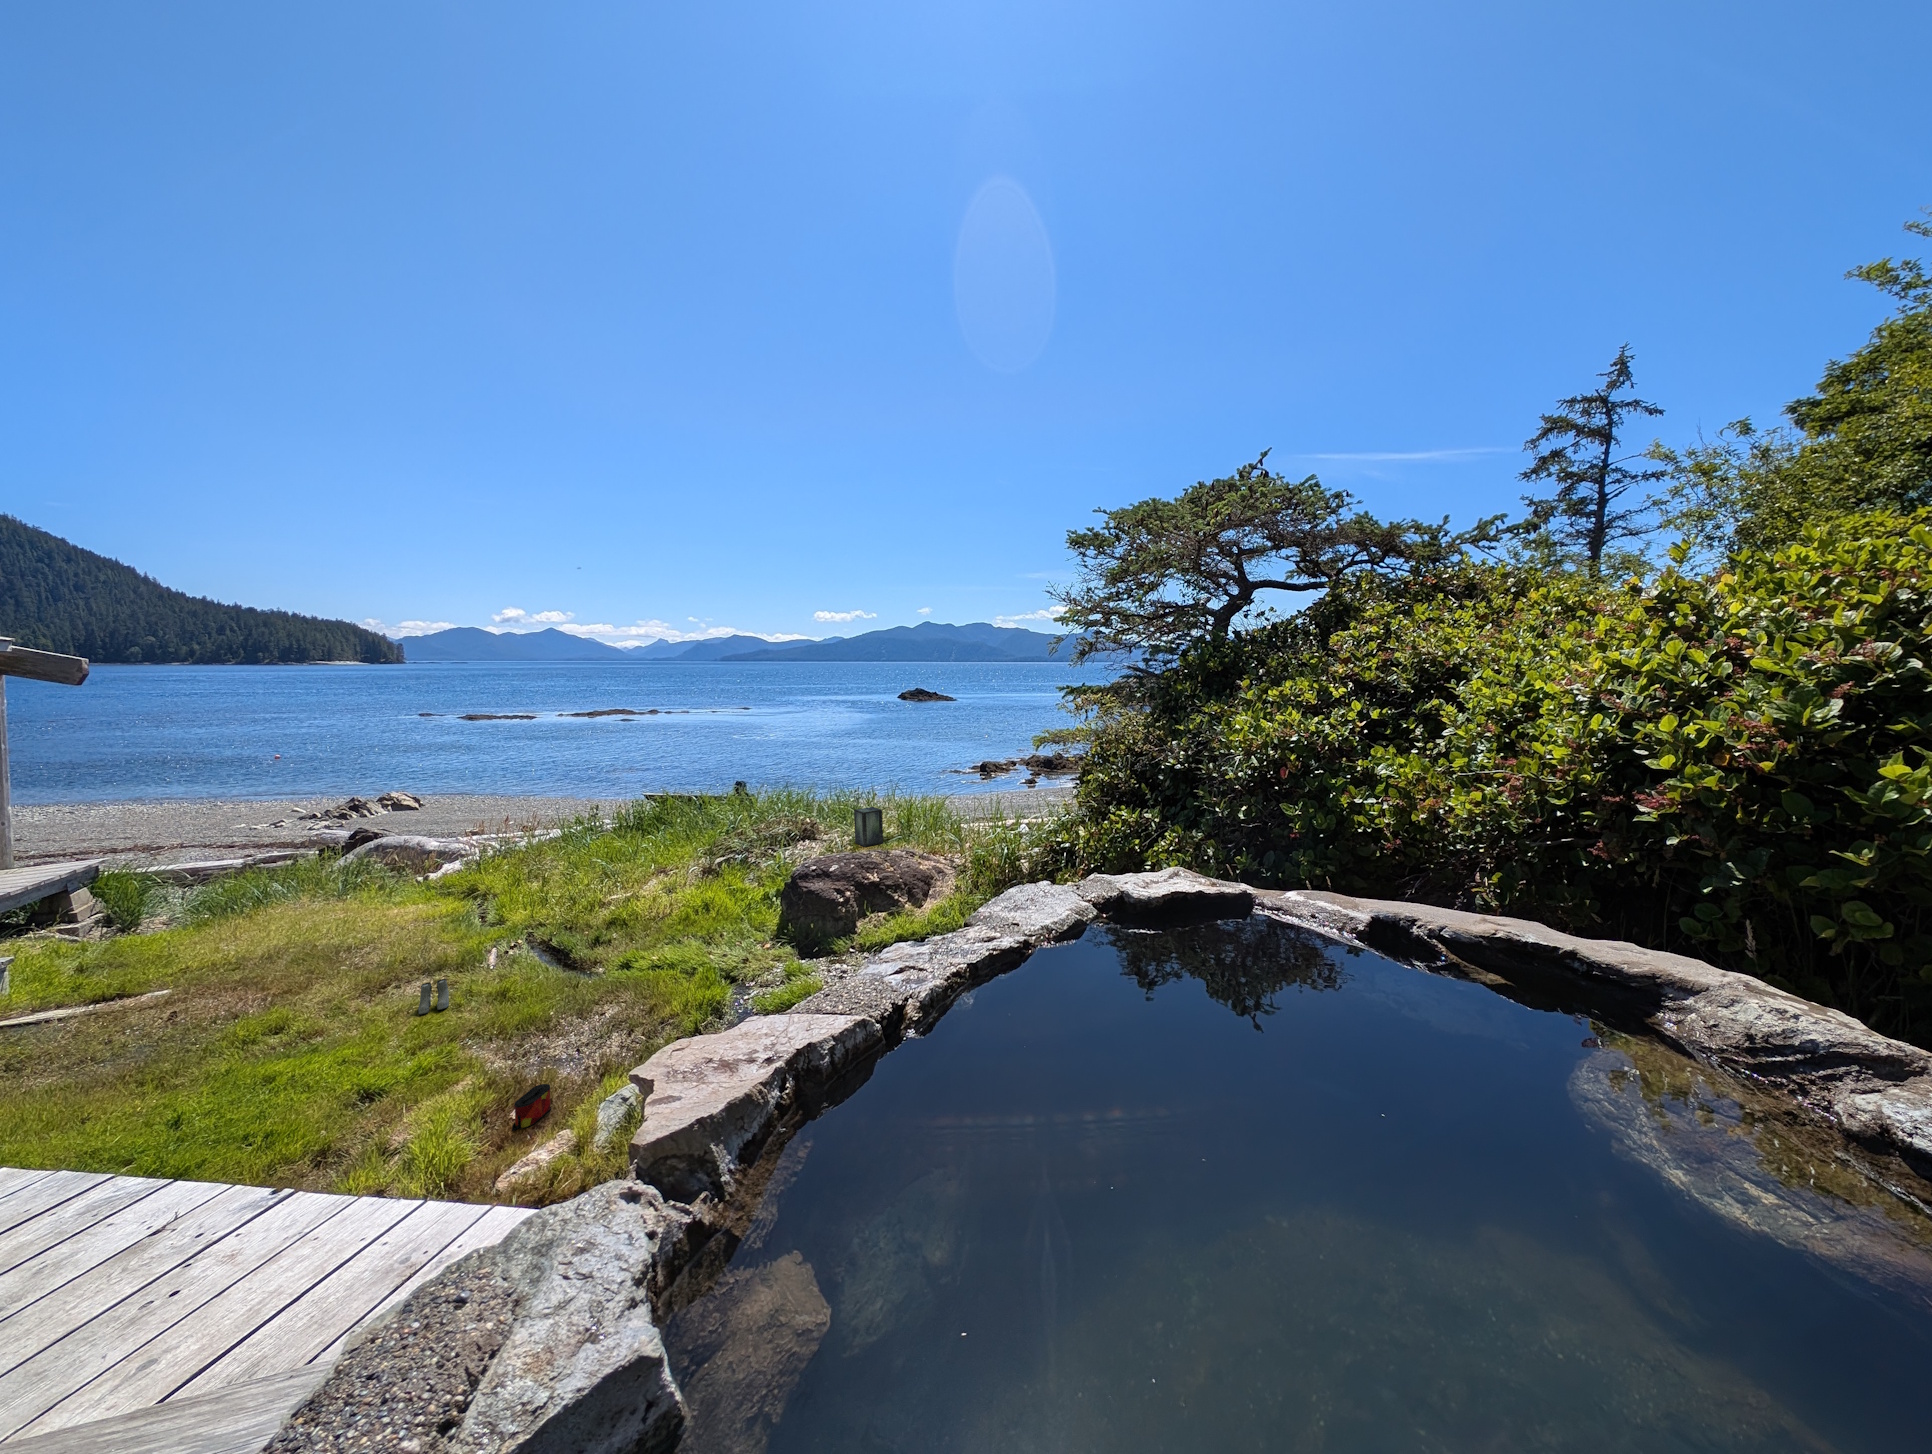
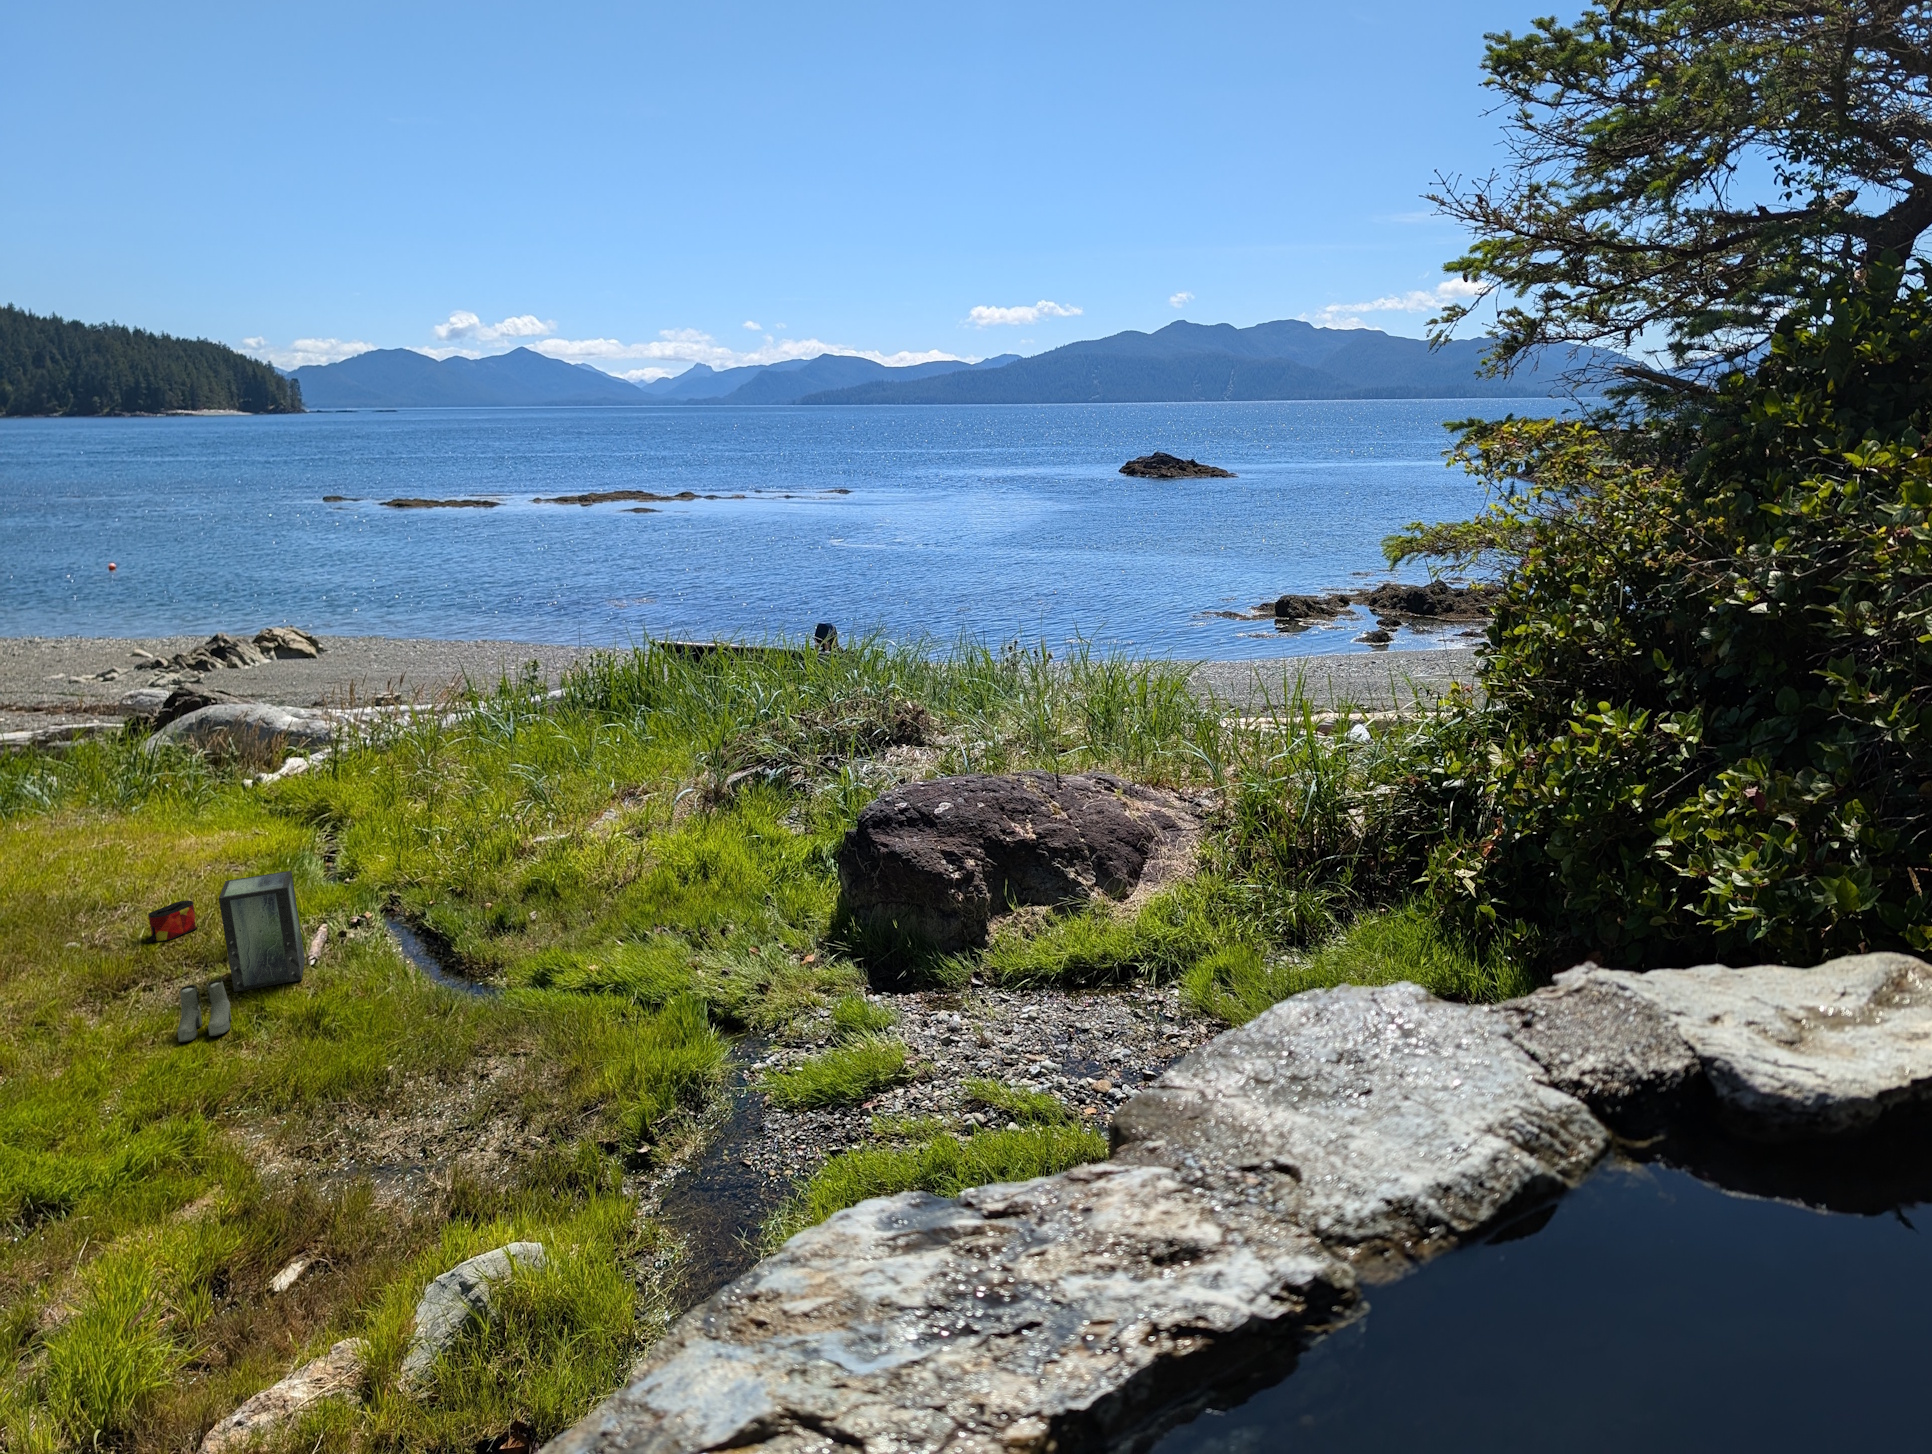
storage box: present [854,807,883,847] -> present [219,871,305,992]
bag: present [512,1084,551,1131] -> present [147,900,197,943]

